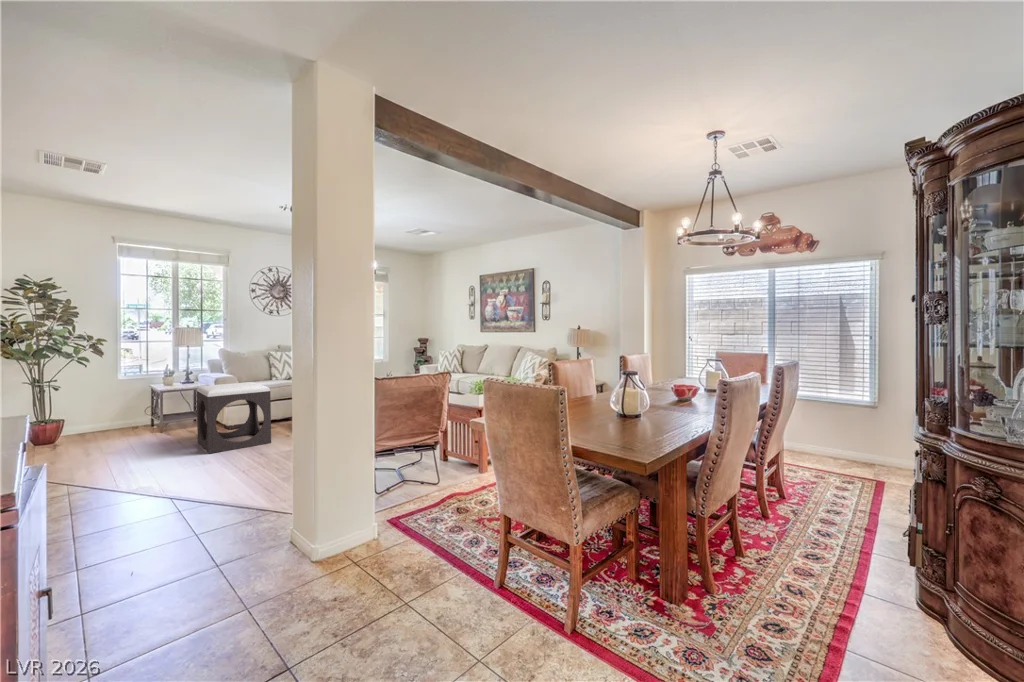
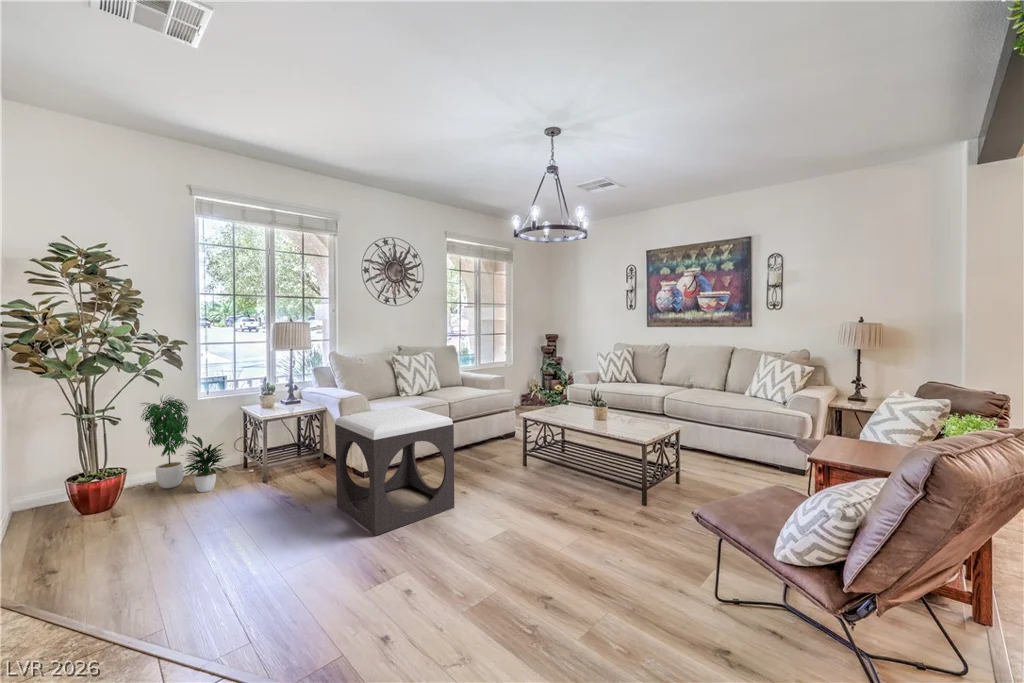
potted plant: none [74,373,135,437] -> present [141,397,224,492]

